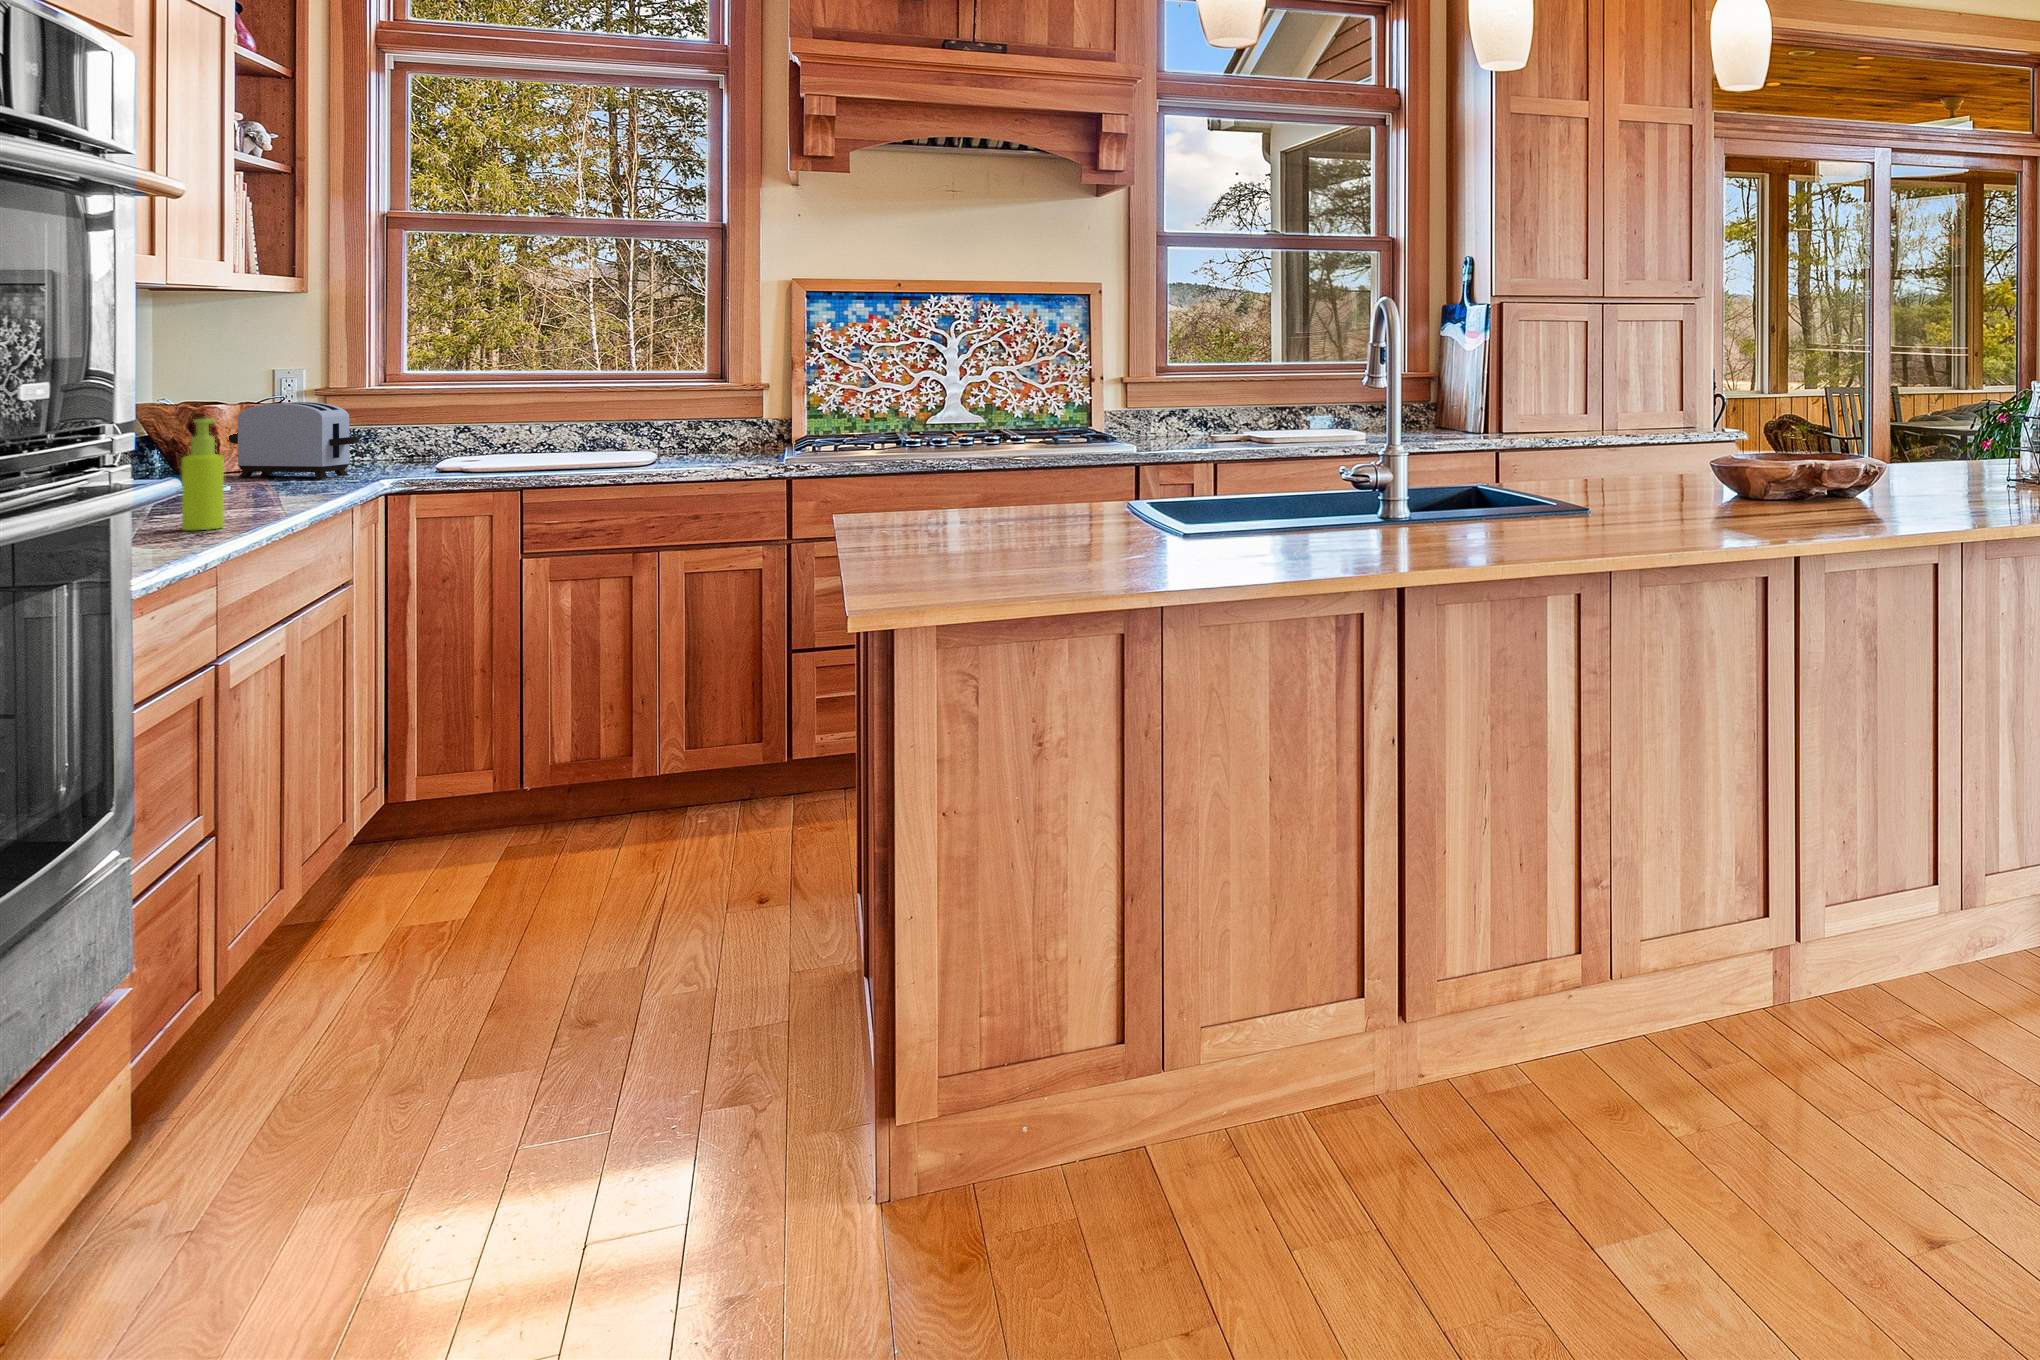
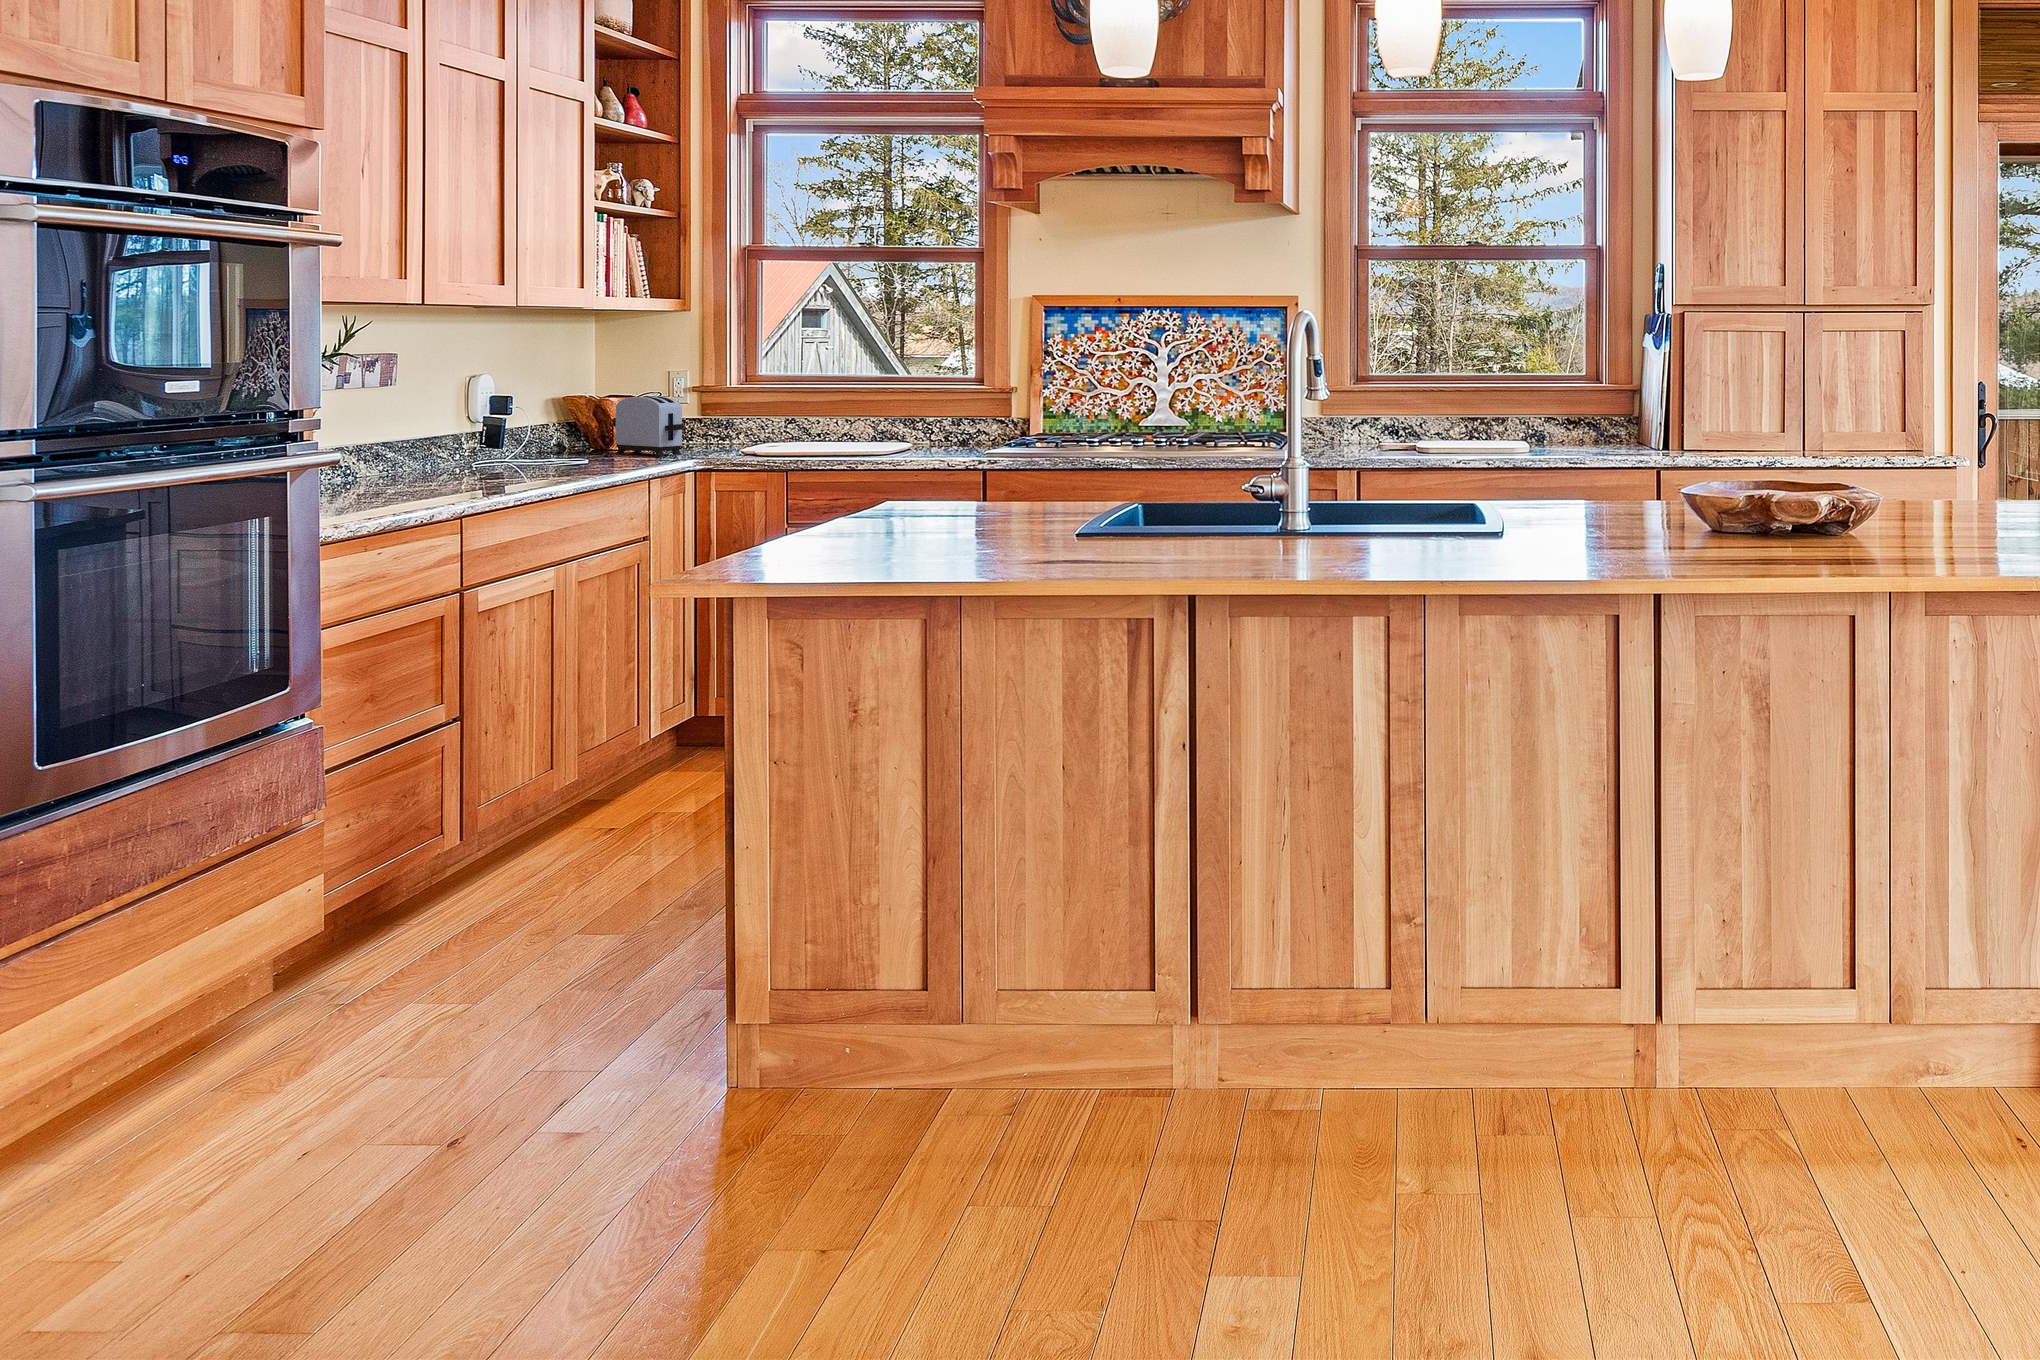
soap dispenser: present [182,418,224,530] -> none [484,407,512,491]

